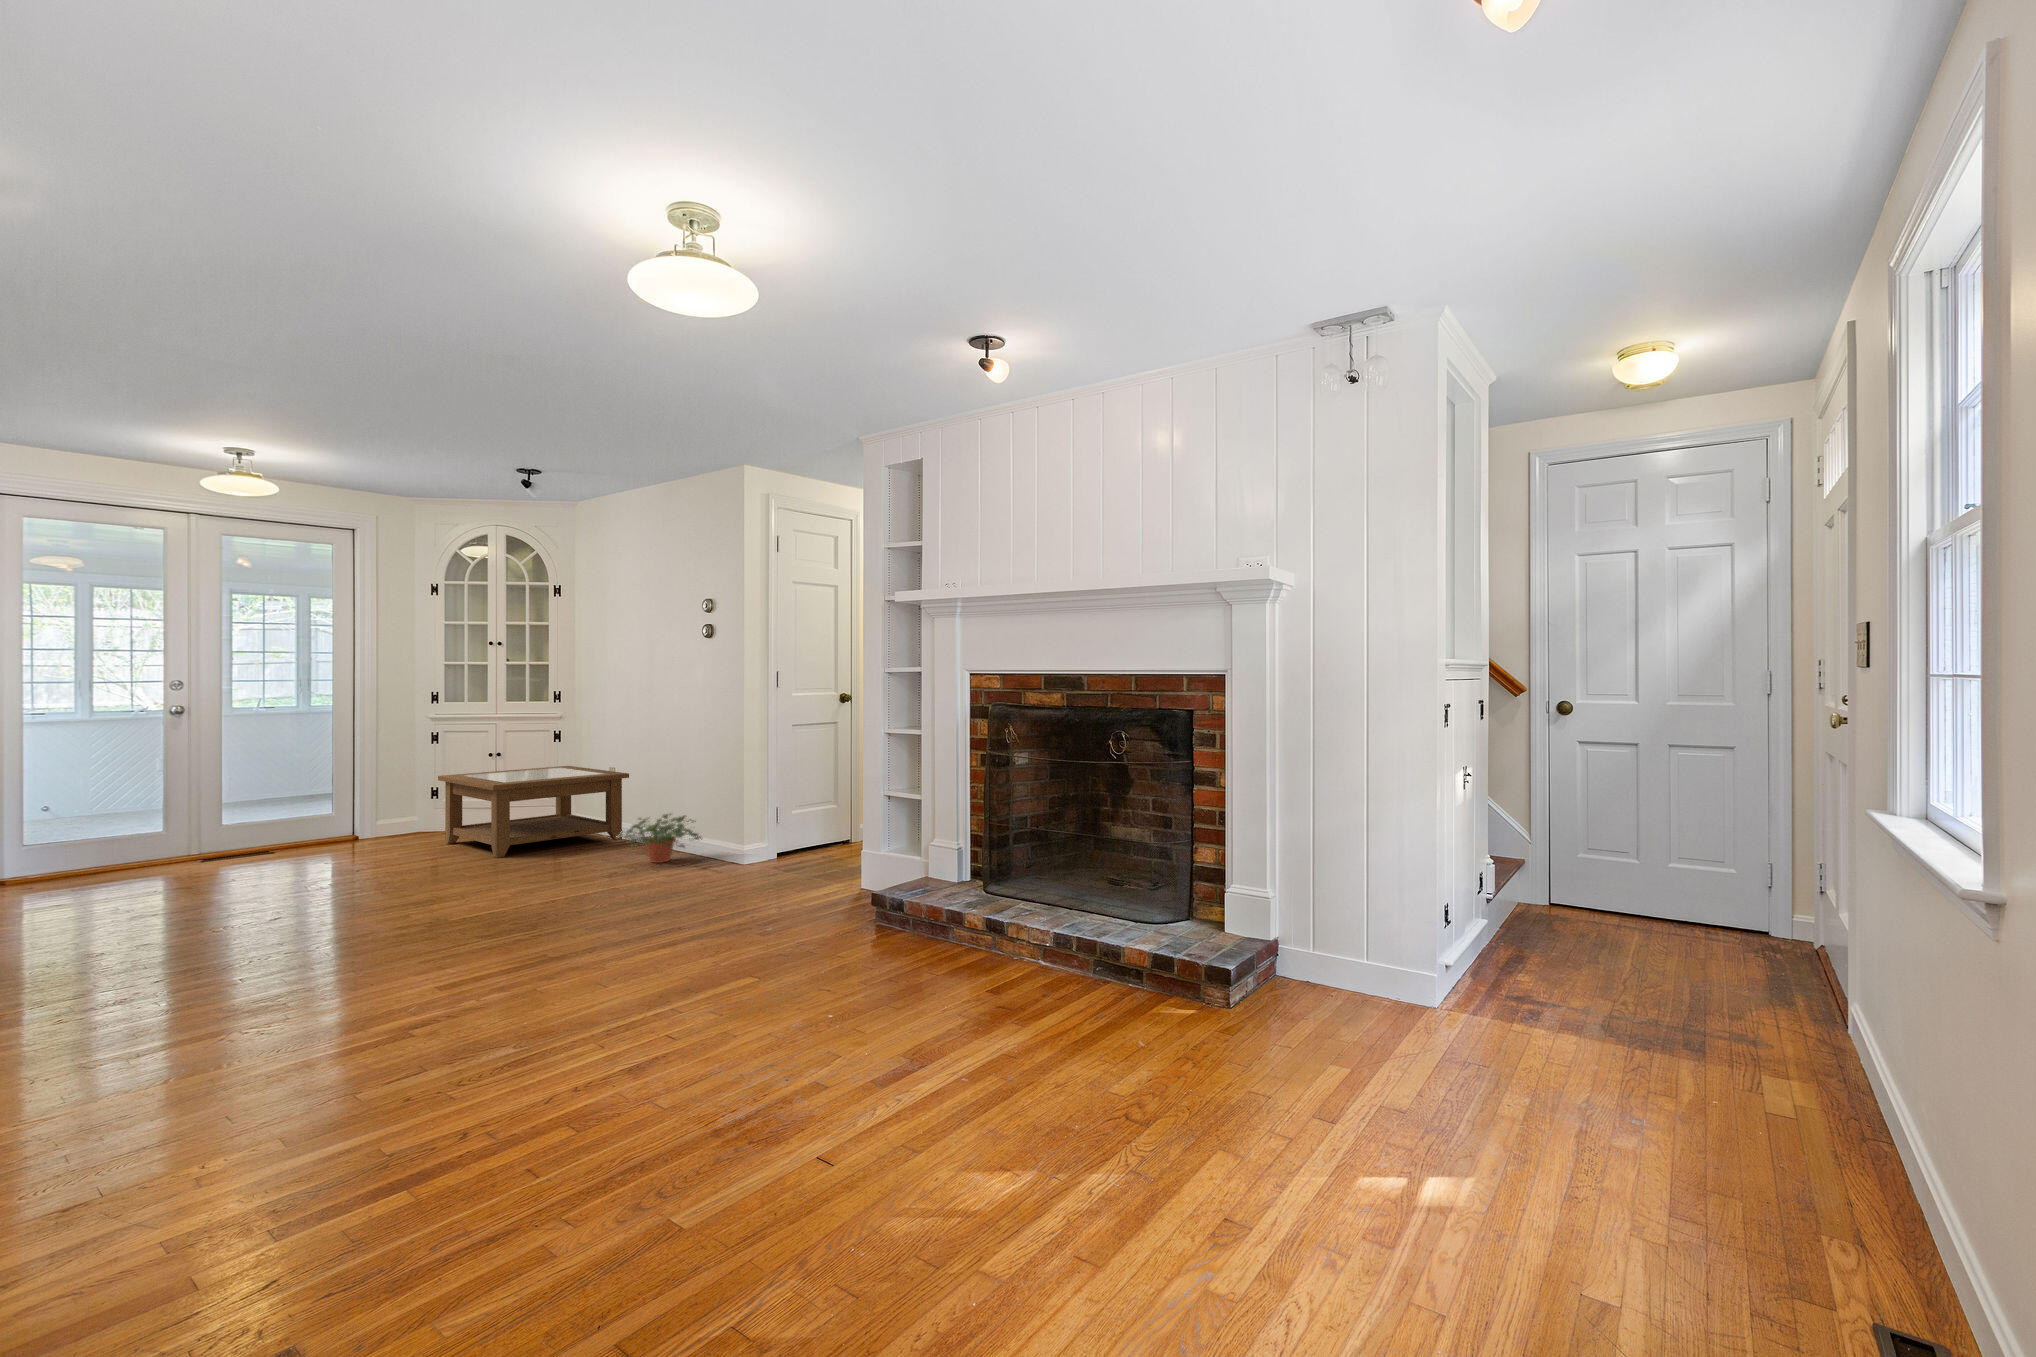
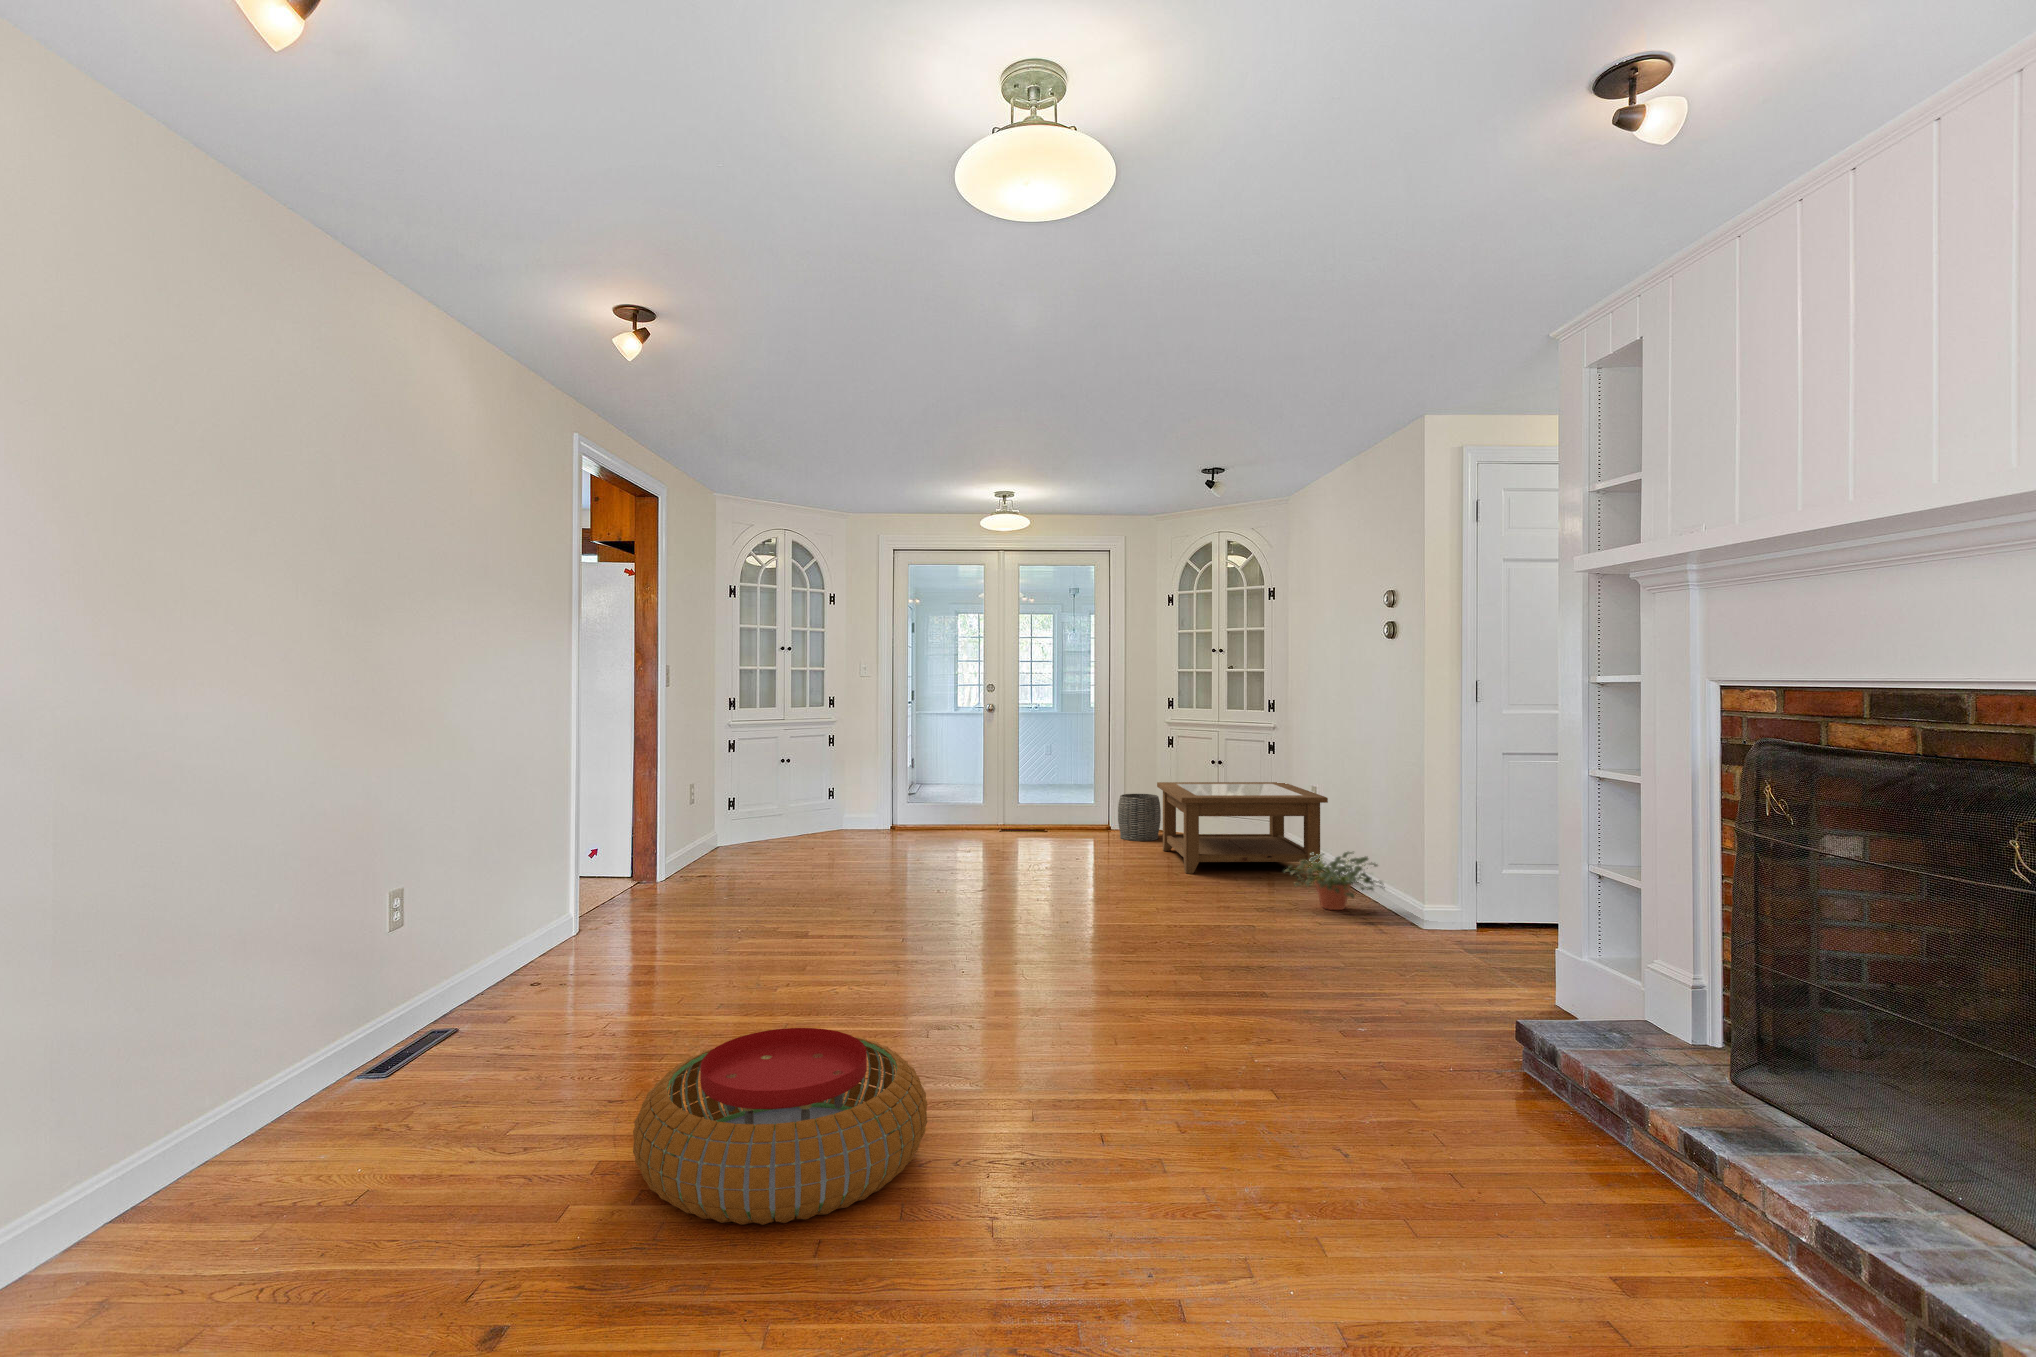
woven basket: none [376,791,430,840] -> present [1118,794,1161,841]
pouf: none [195,1006,538,1200] -> present [633,1028,927,1225]

